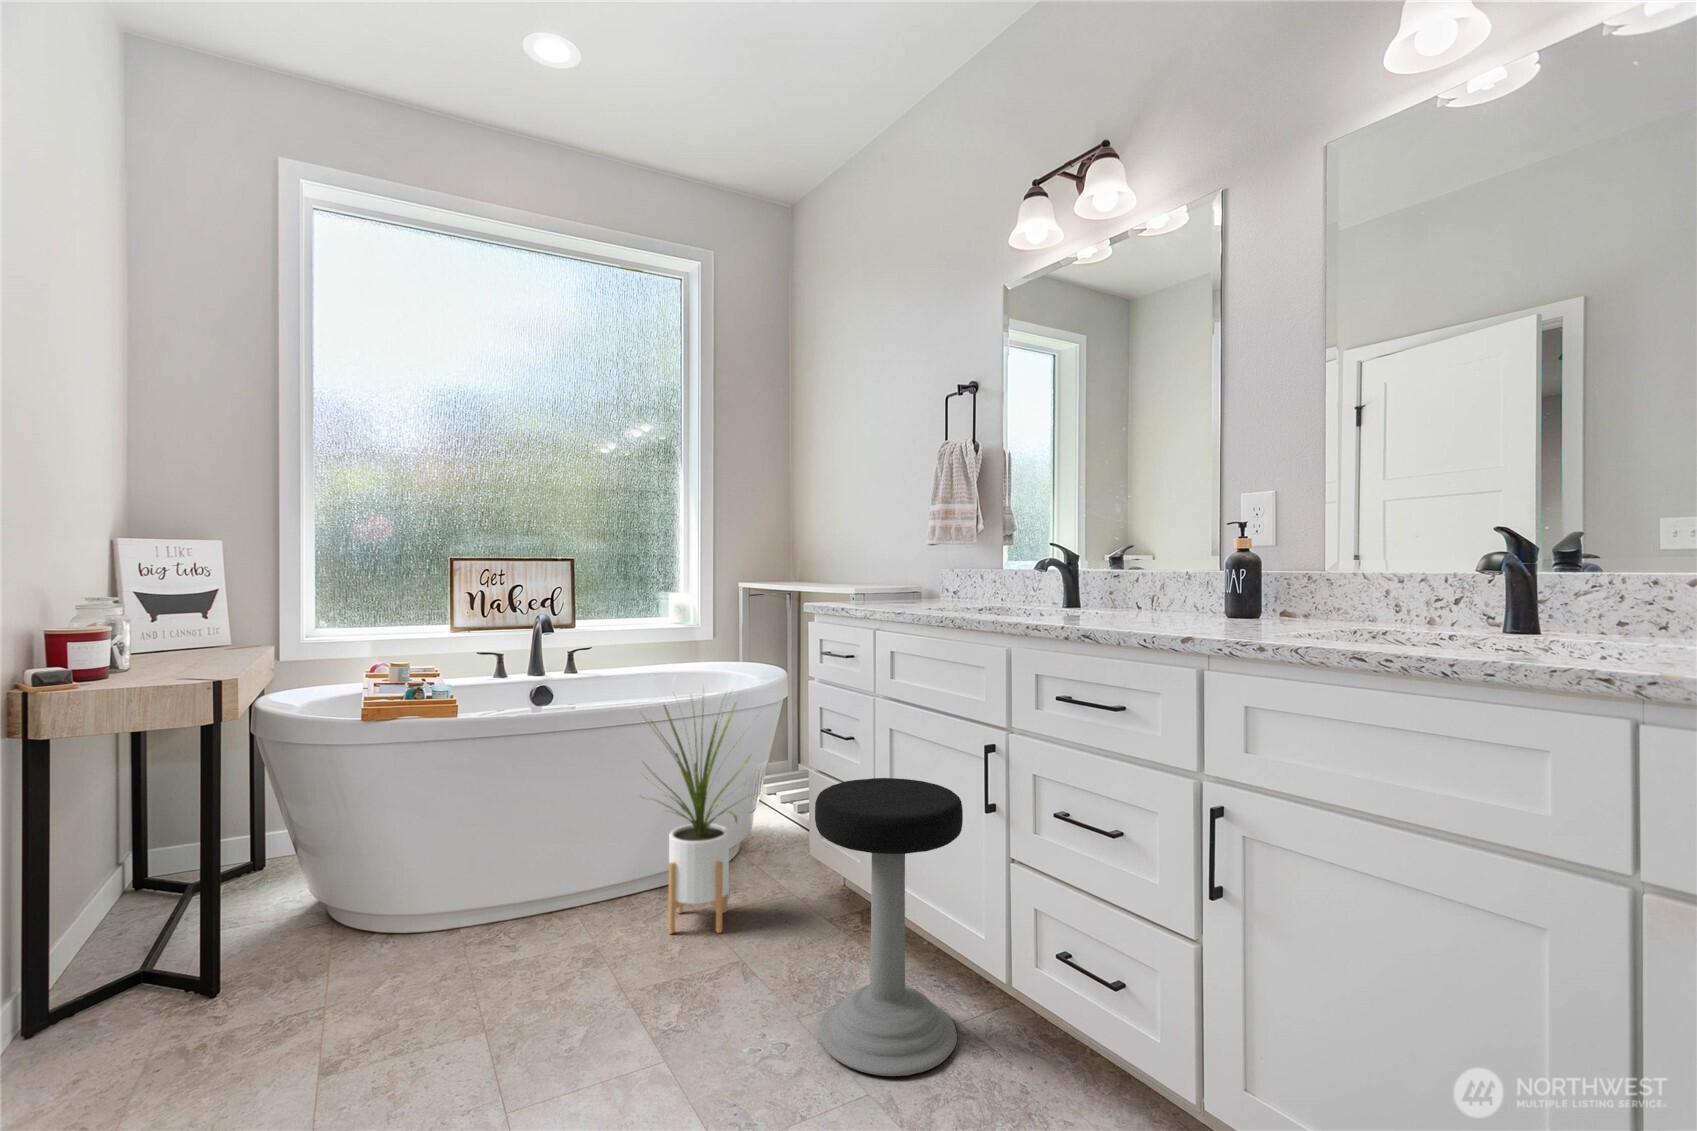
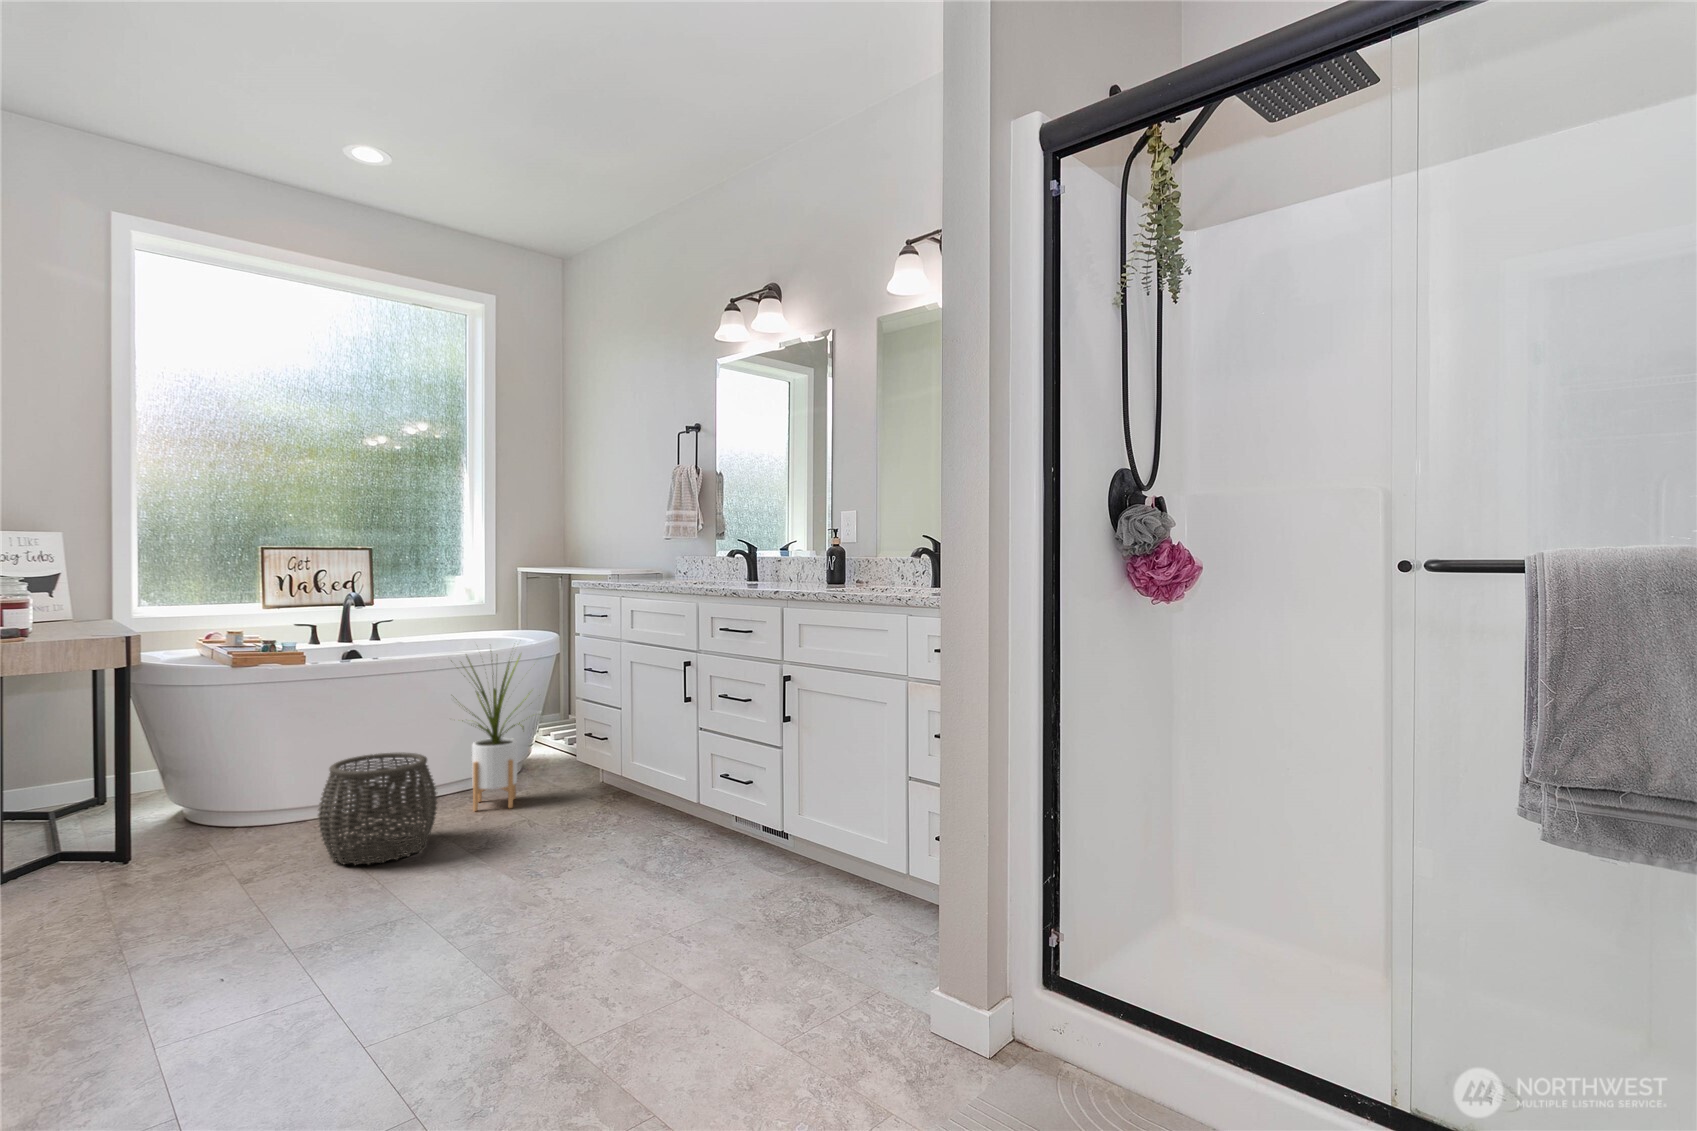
stool: present [815,778,963,1076] -> none [579,688,671,851]
woven basket: none [434,859,609,1055] -> present [318,753,437,865]

